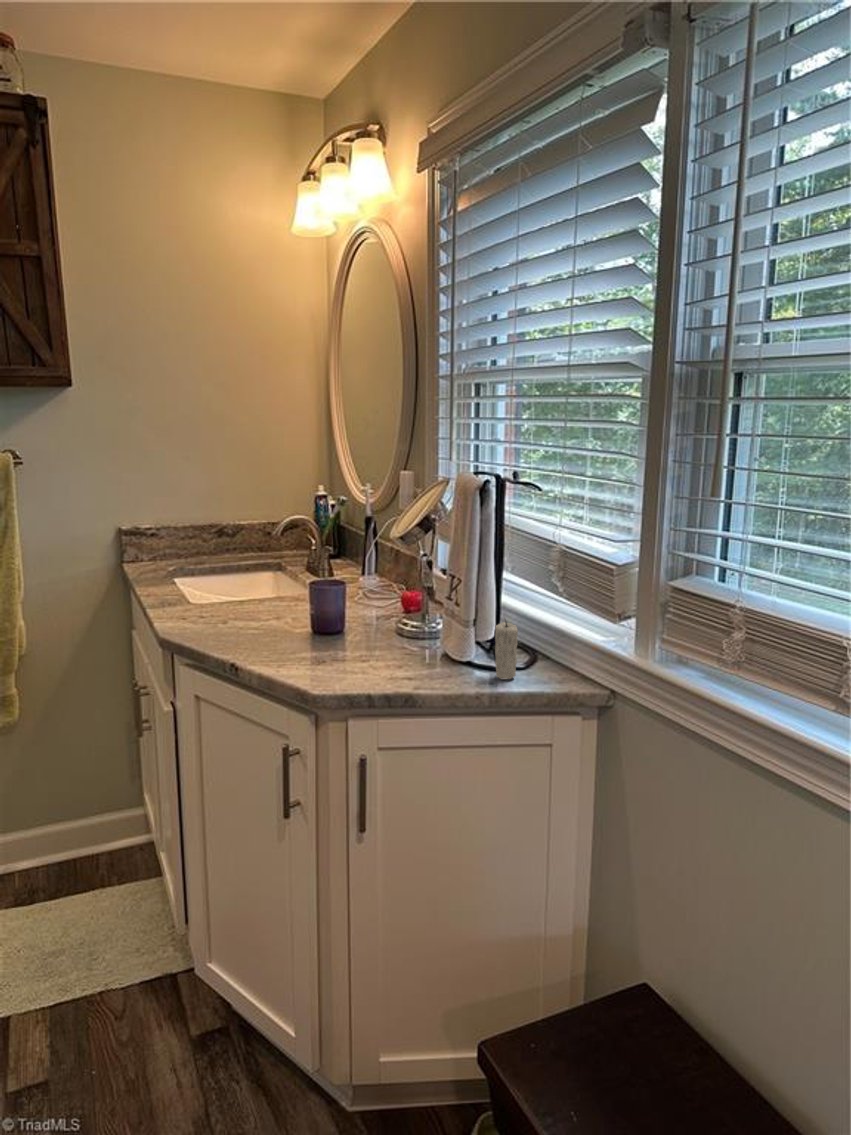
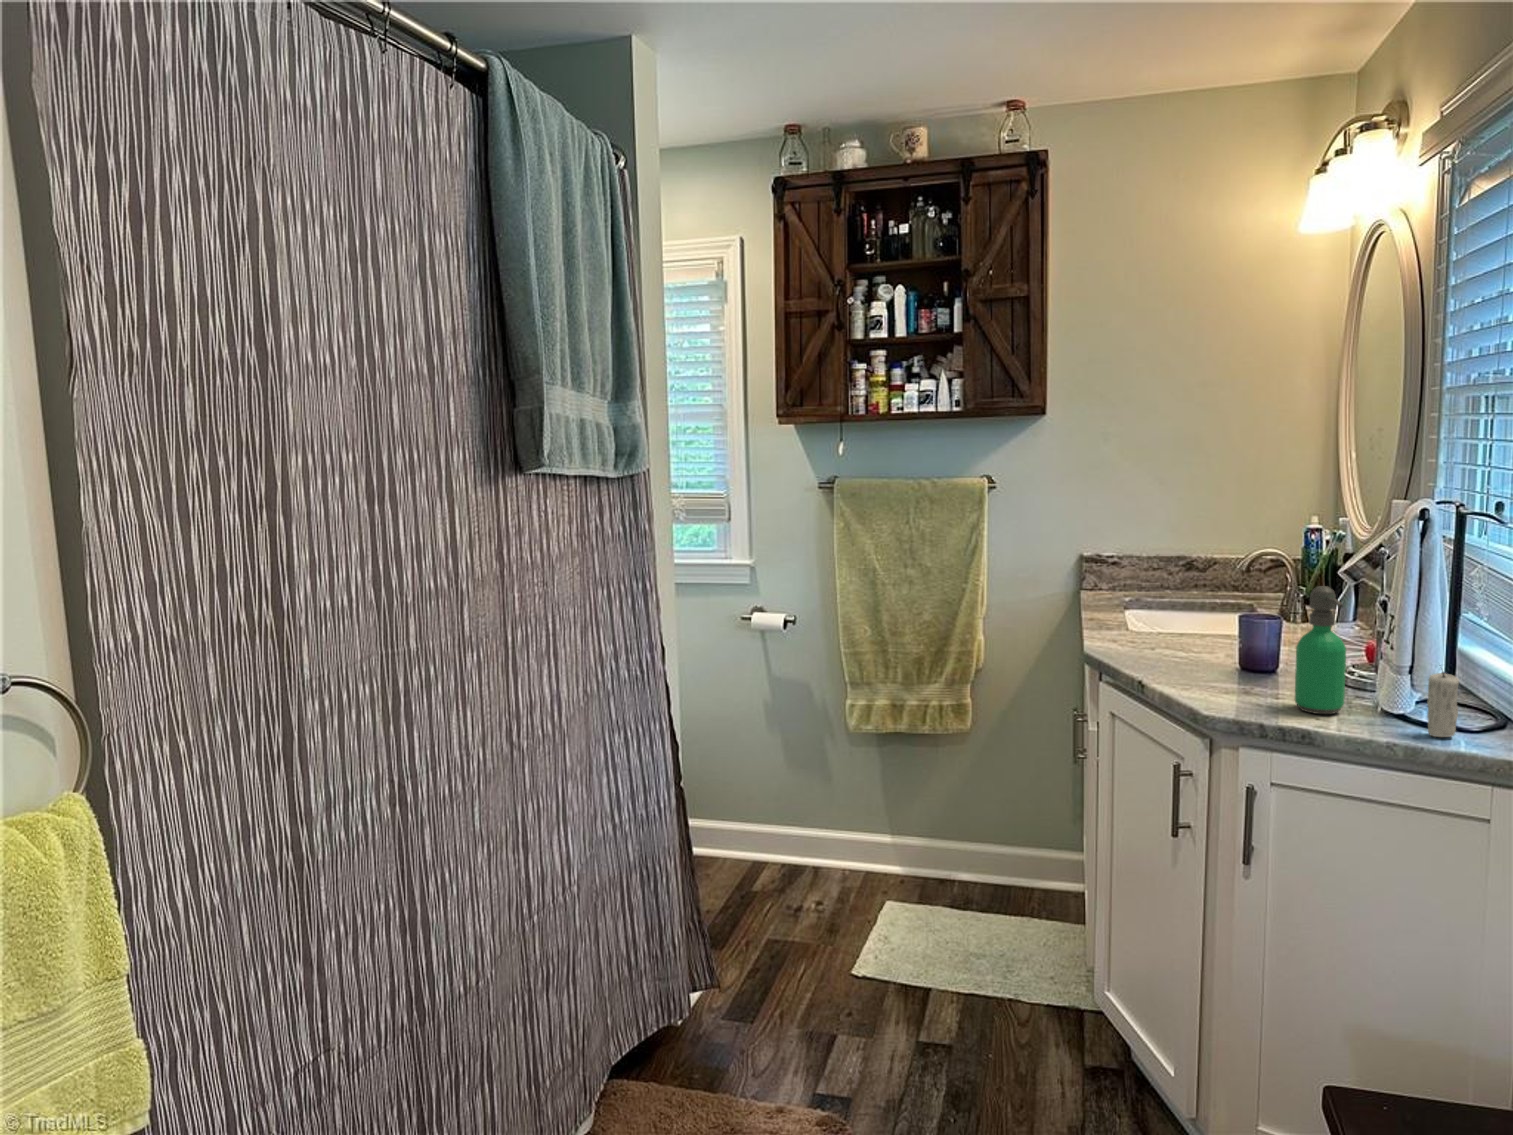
soap dispenser: none [384,553,427,674] -> present [1295,586,1346,714]

